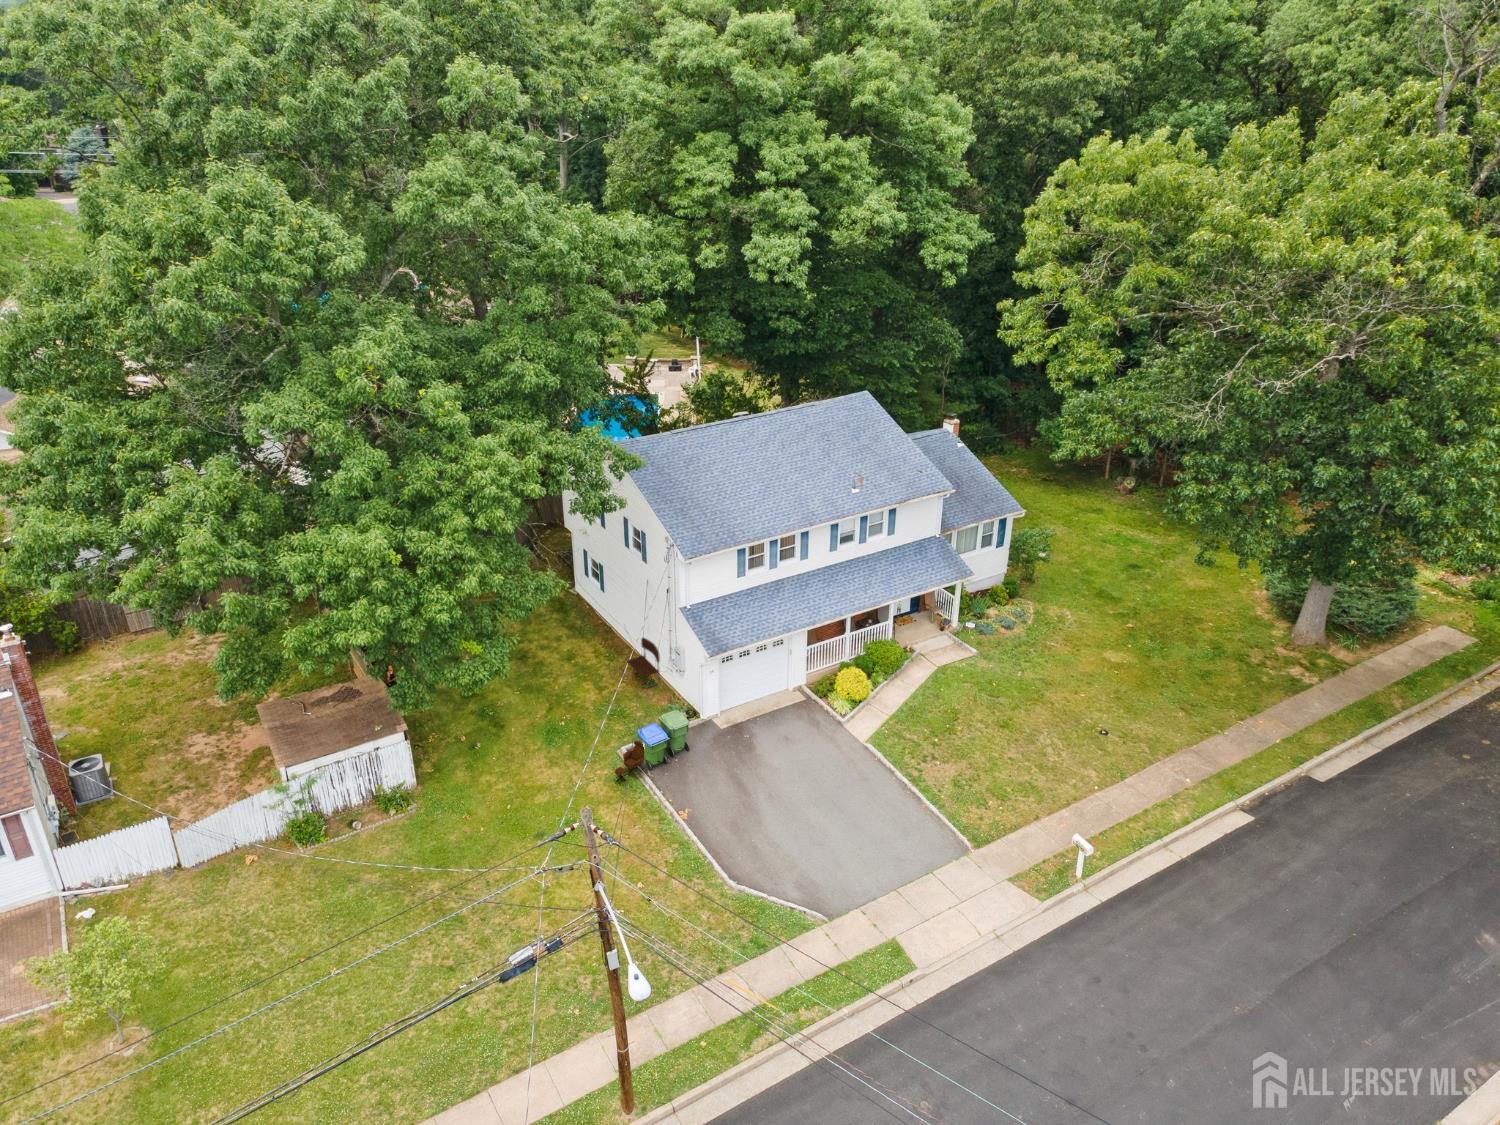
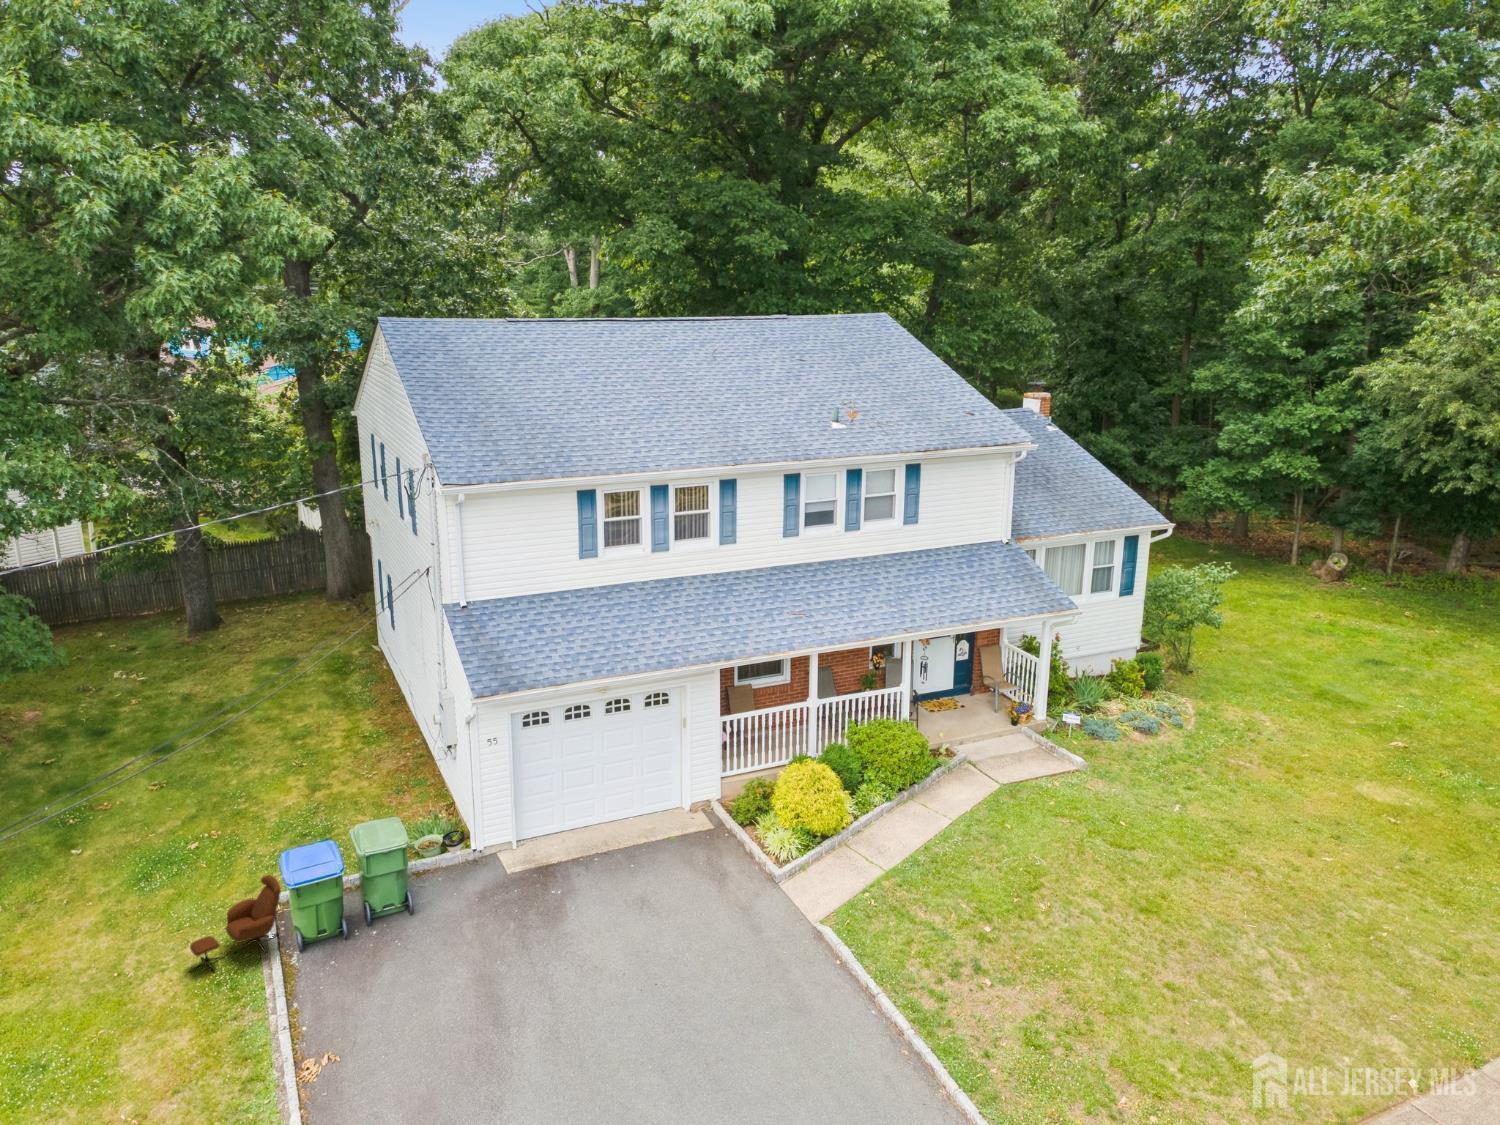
bench: present [627,638,660,688] -> none [372,689,427,789]

